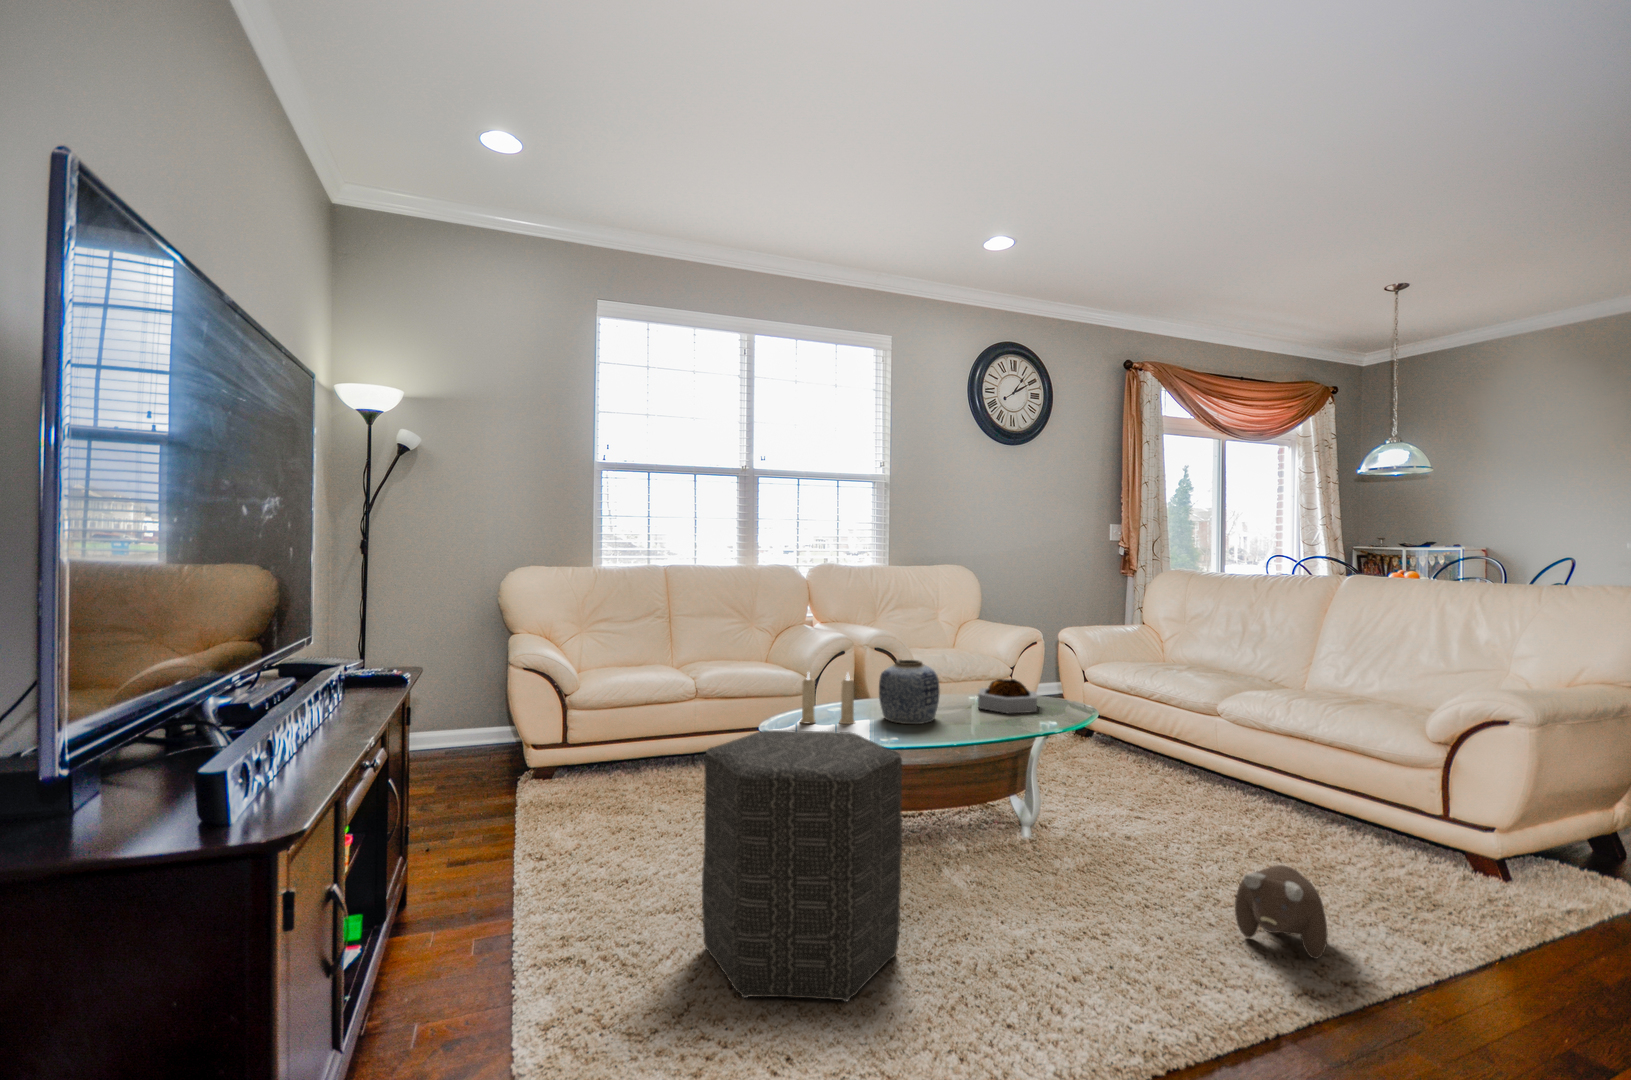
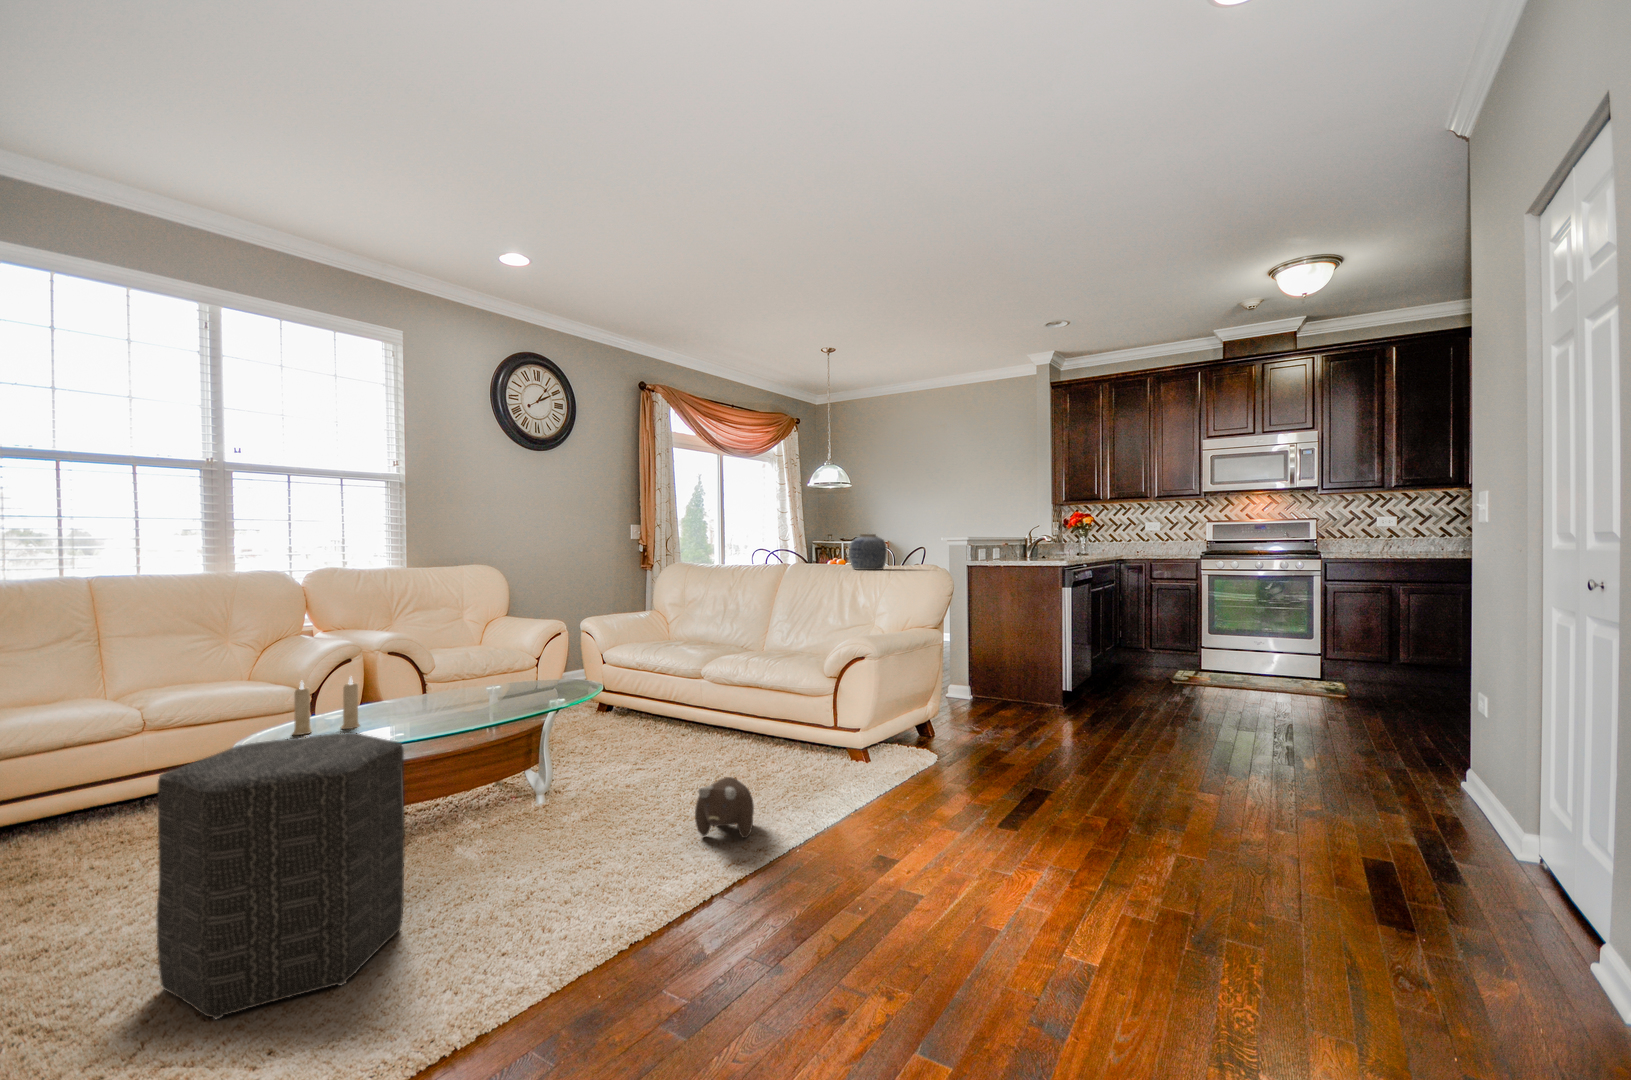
vase: present [879,659,940,724] -> present [849,534,887,570]
decorative bowl: present [978,679,1037,713] -> none [495,663,551,697]

